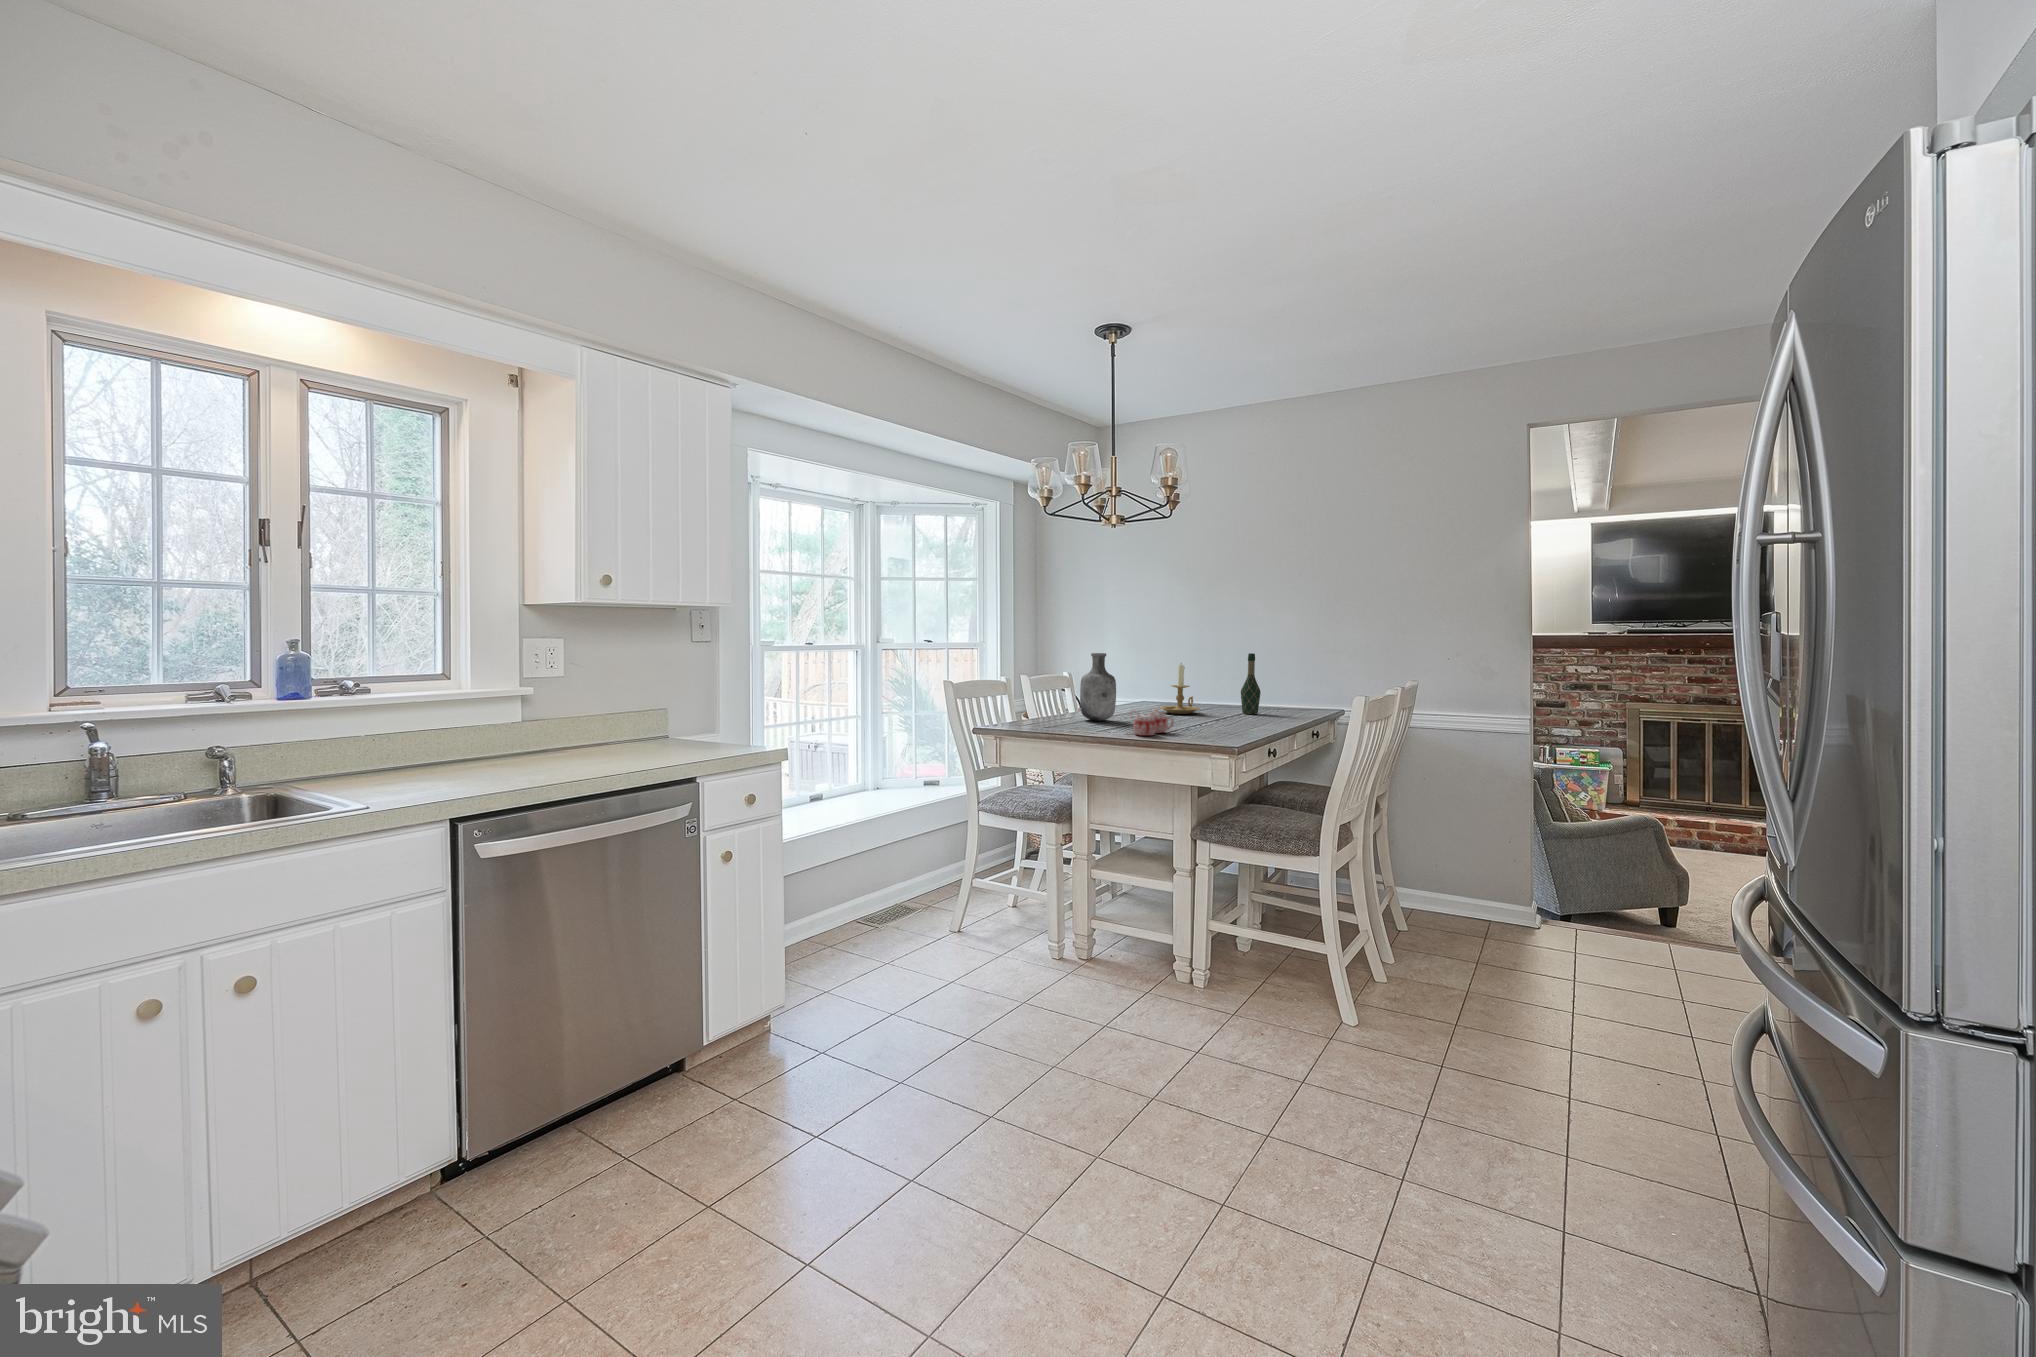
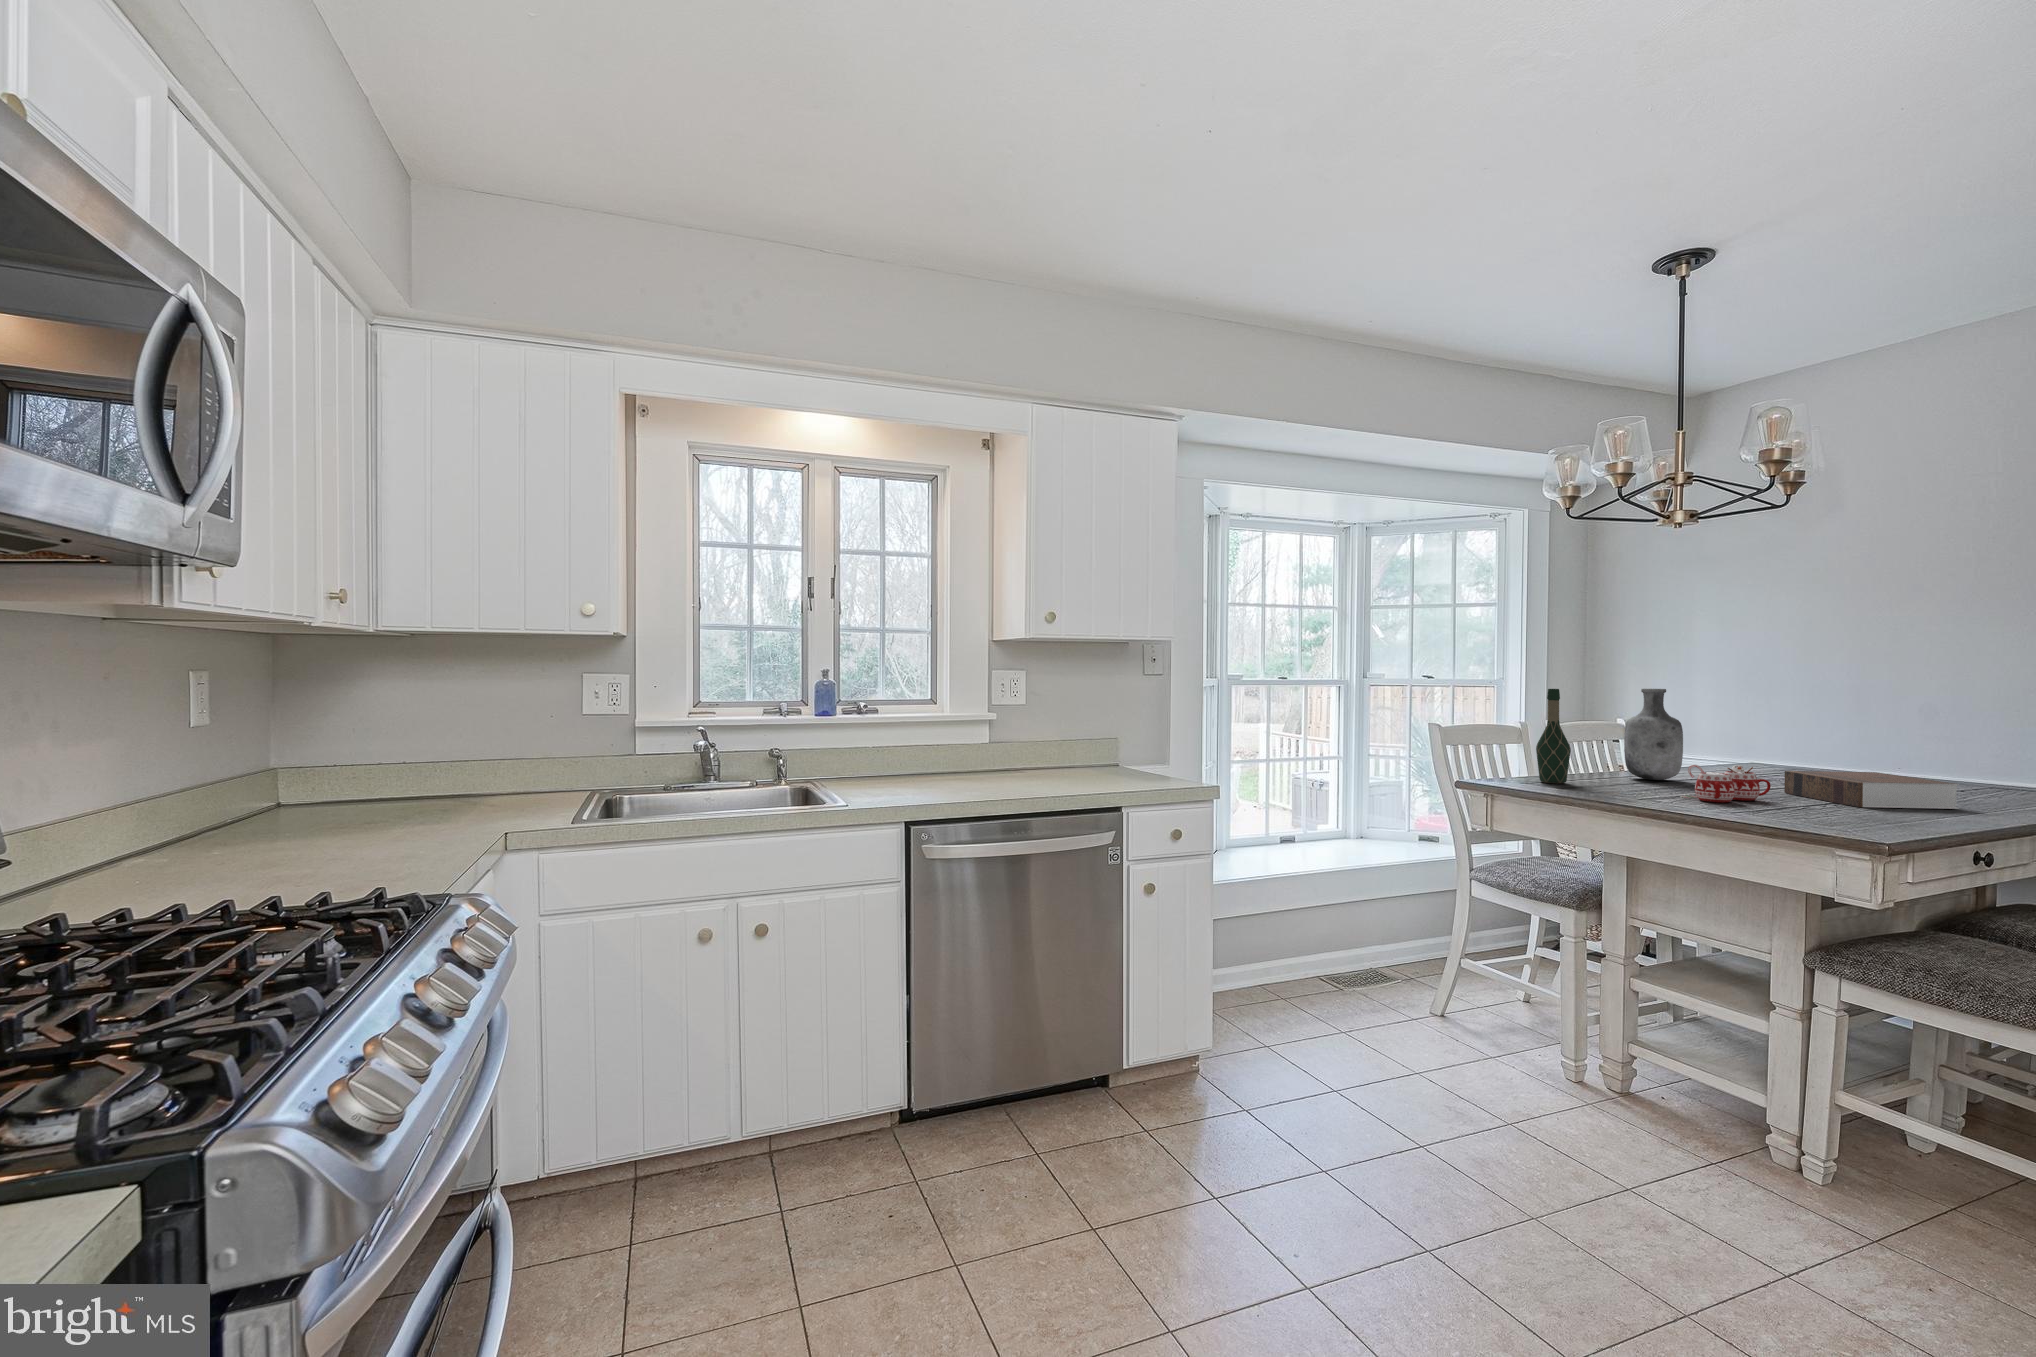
wine bottle: present [1241,653,1261,714] -> present [1536,689,1571,783]
candle holder: present [1160,665,1200,714] -> none [1773,704,1850,779]
book: none [1176,708,1265,733] -> present [1784,771,1959,809]

